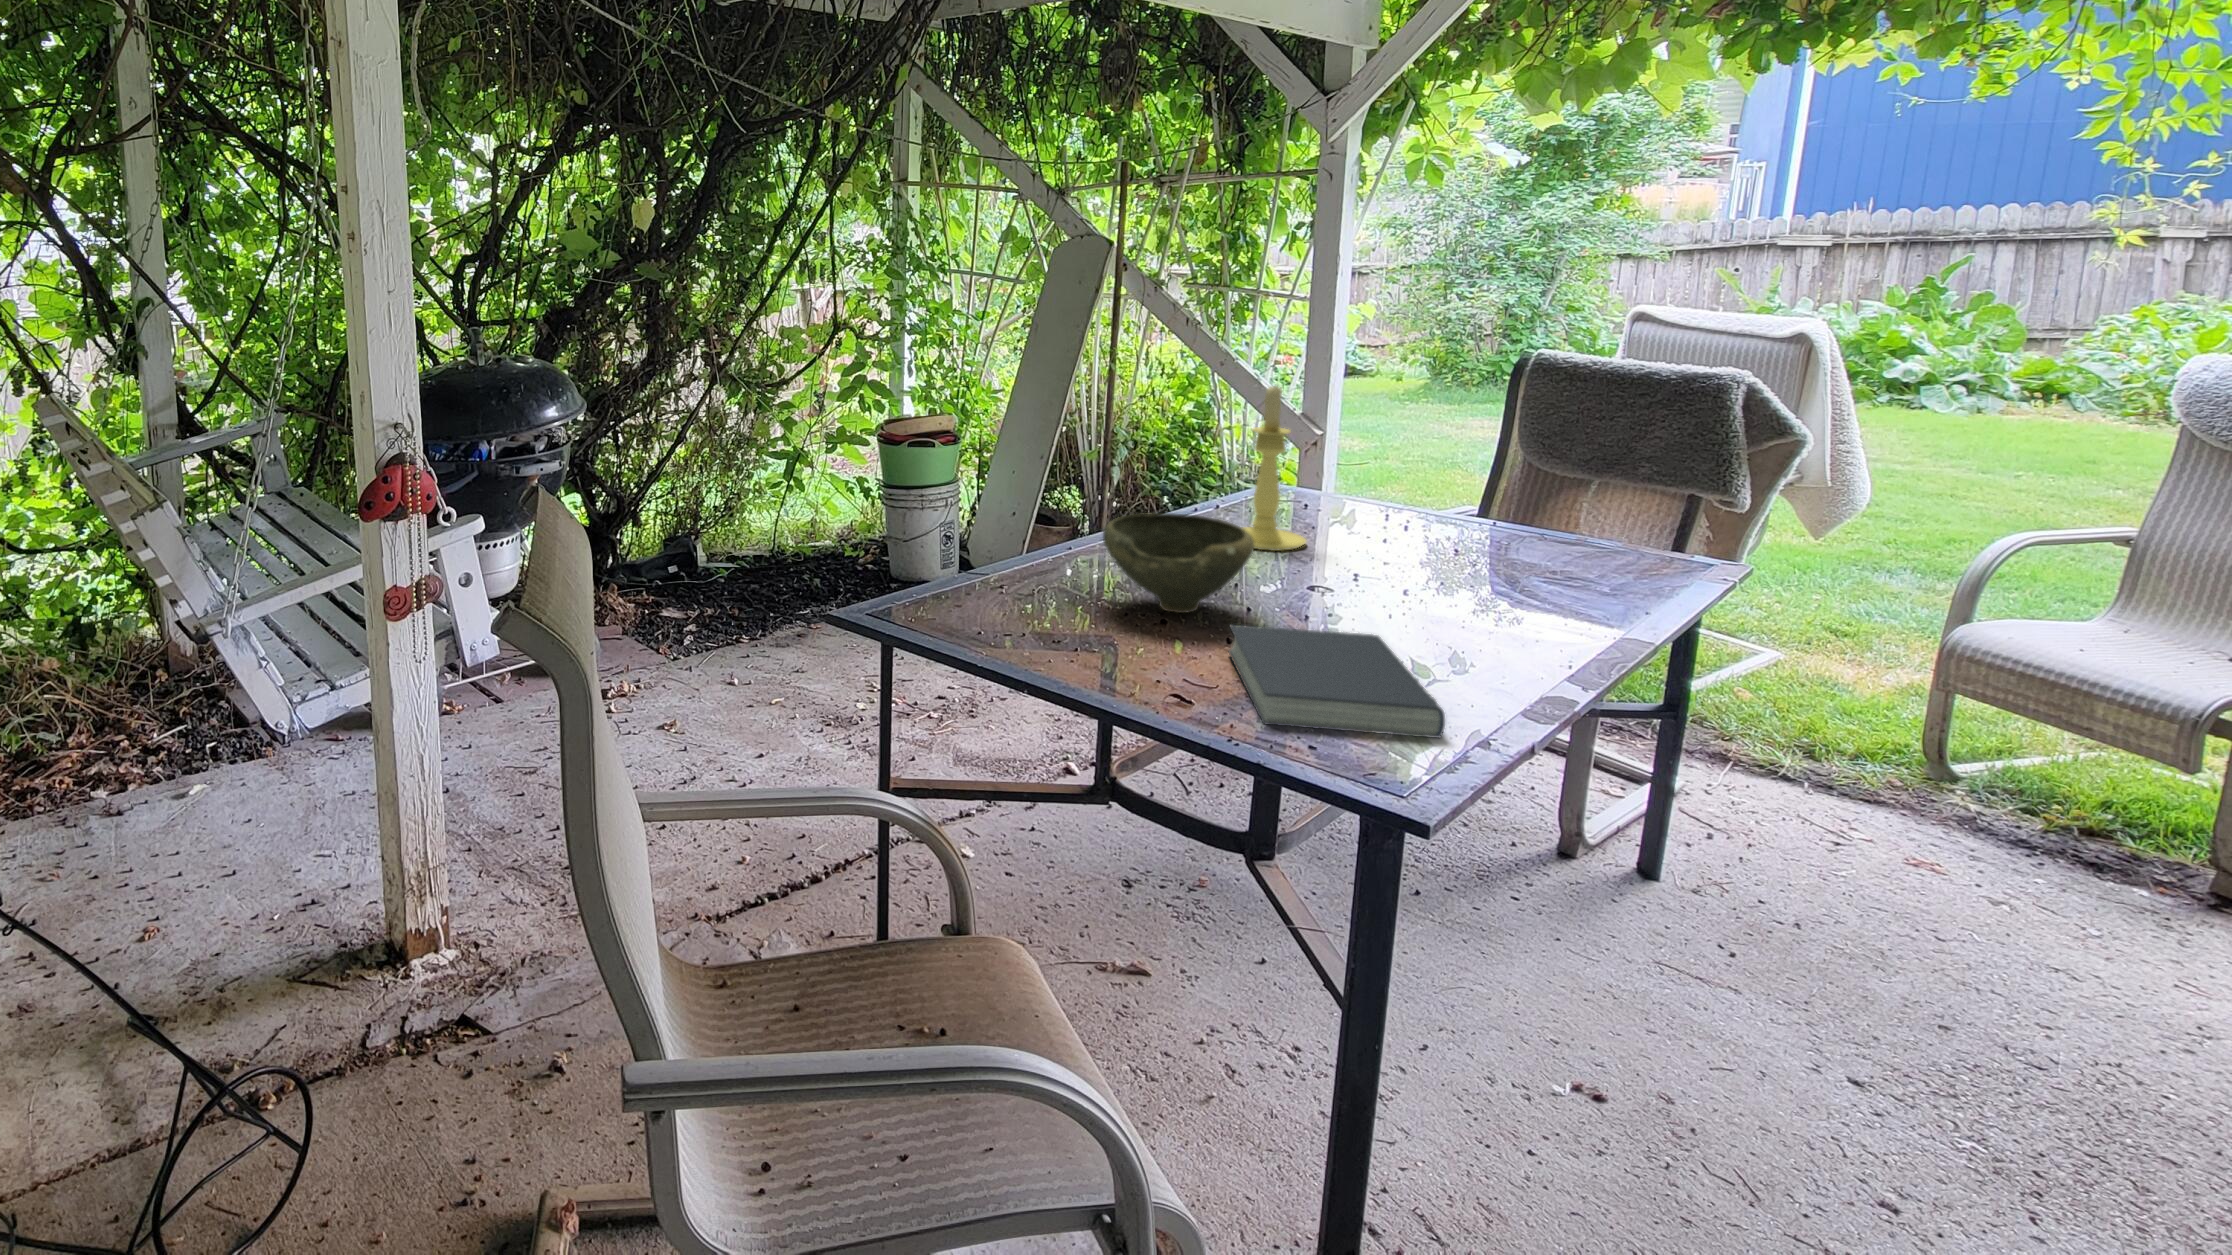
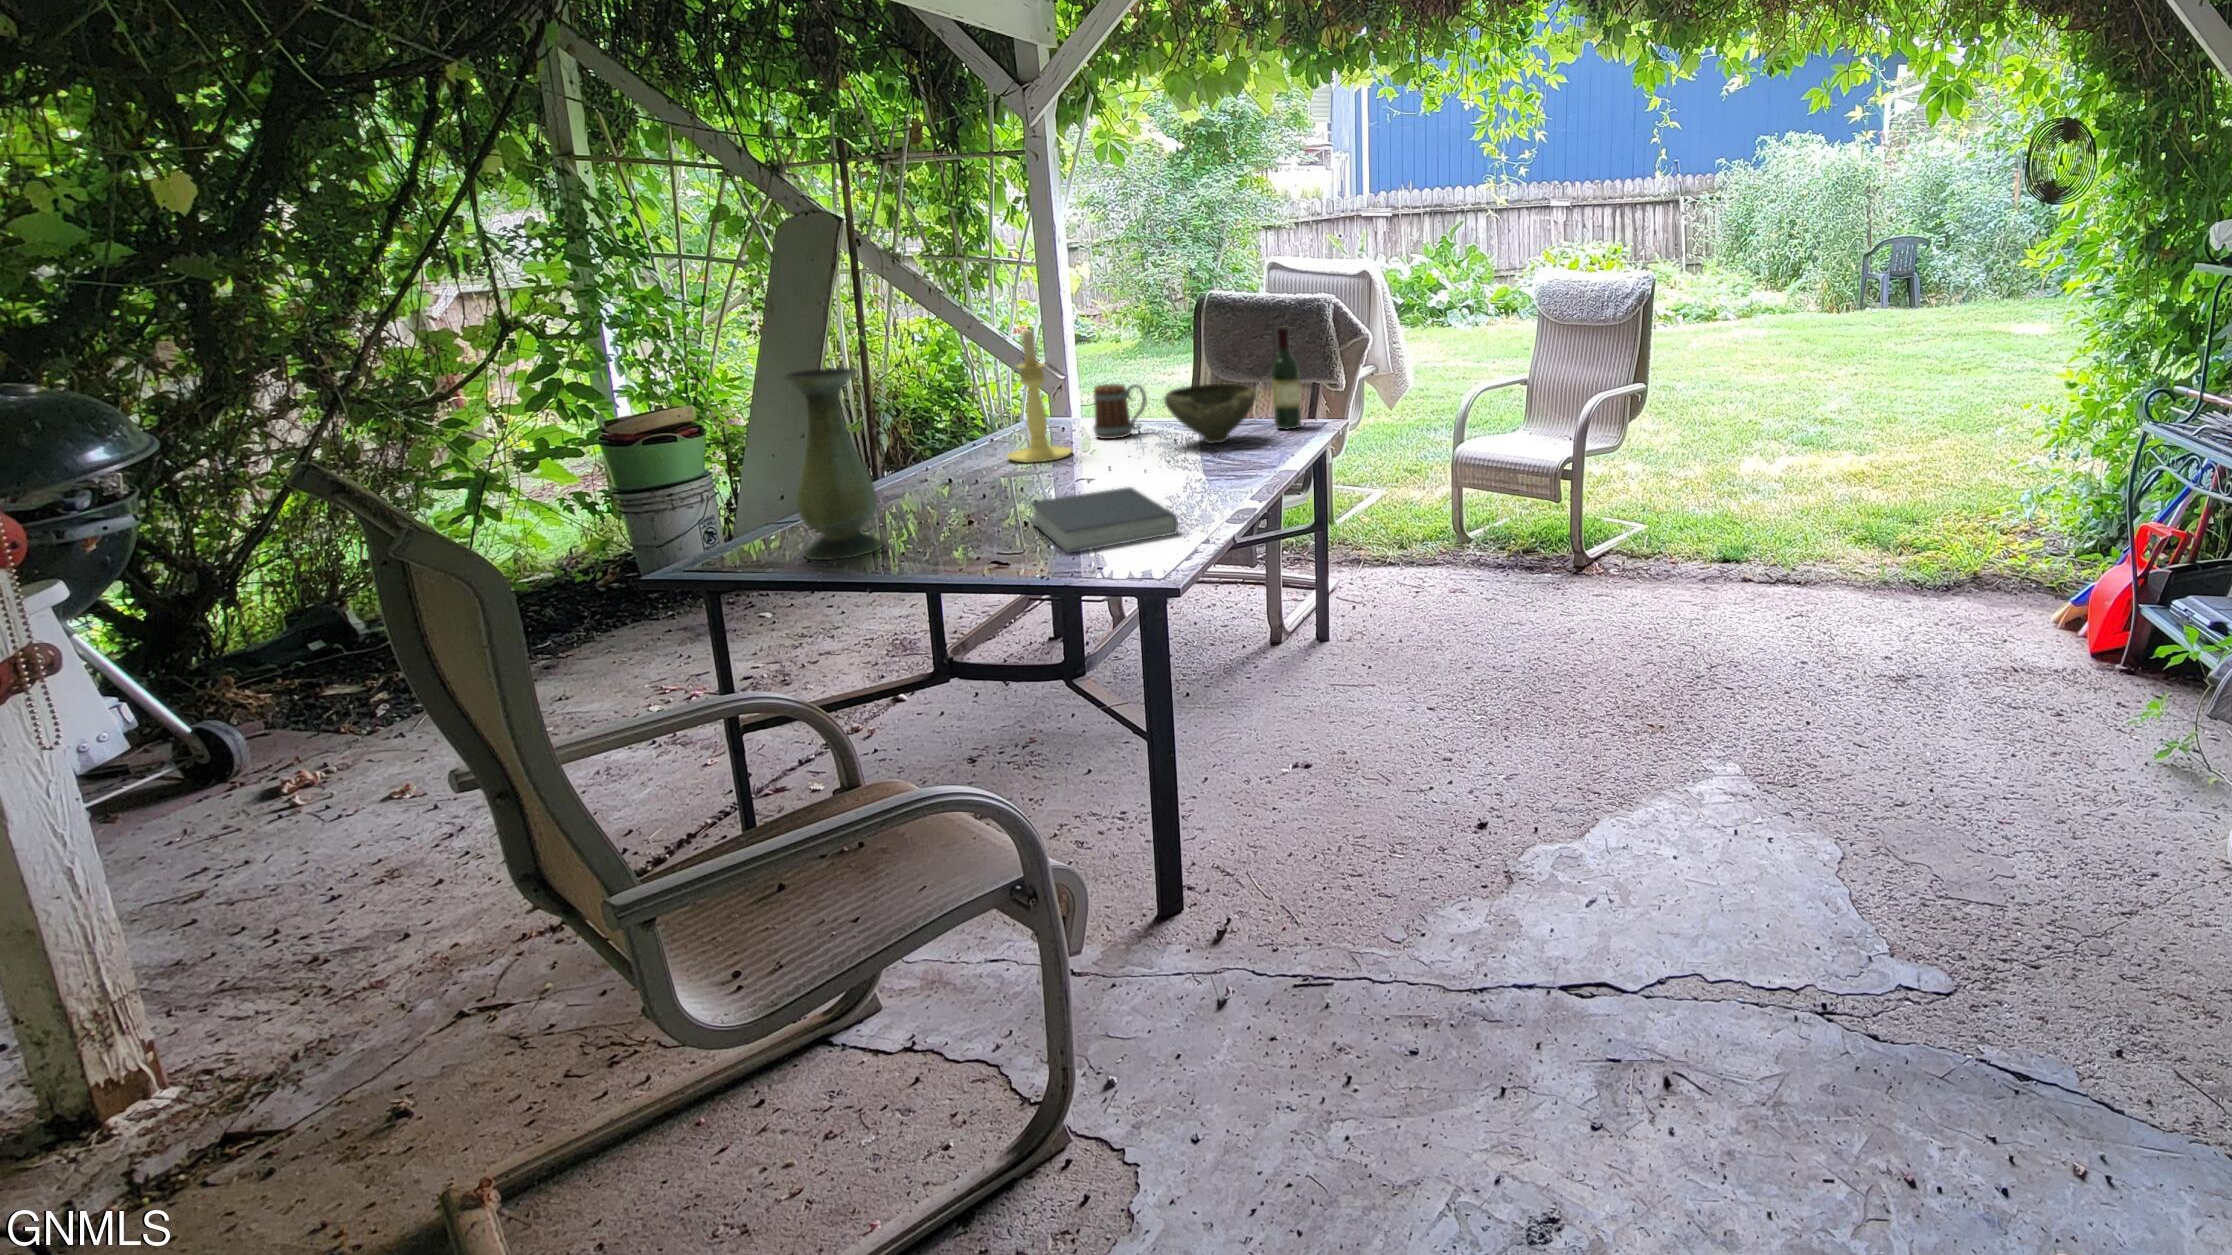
wine bottle: none [1624,418,1683,571] -> present [1272,327,1301,429]
vase: none [963,421,1050,645] -> present [783,368,884,560]
mug: none [1340,461,1421,533] -> present [1094,384,1147,439]
bowl: present [1103,513,1254,613] -> present [1164,384,1256,443]

